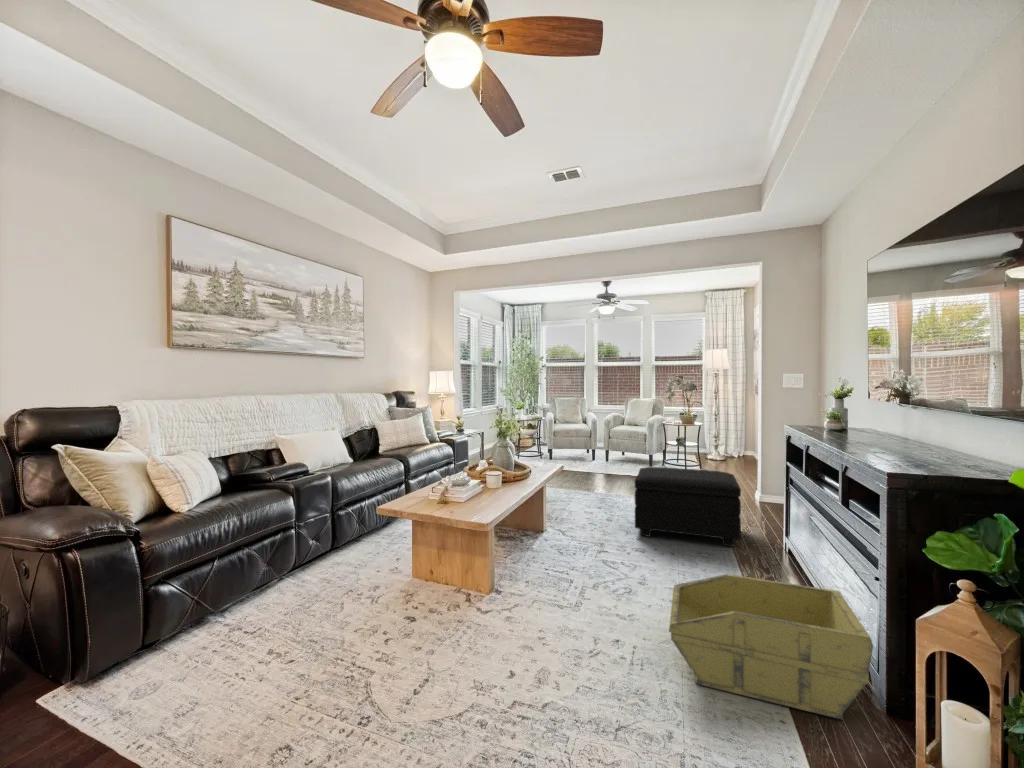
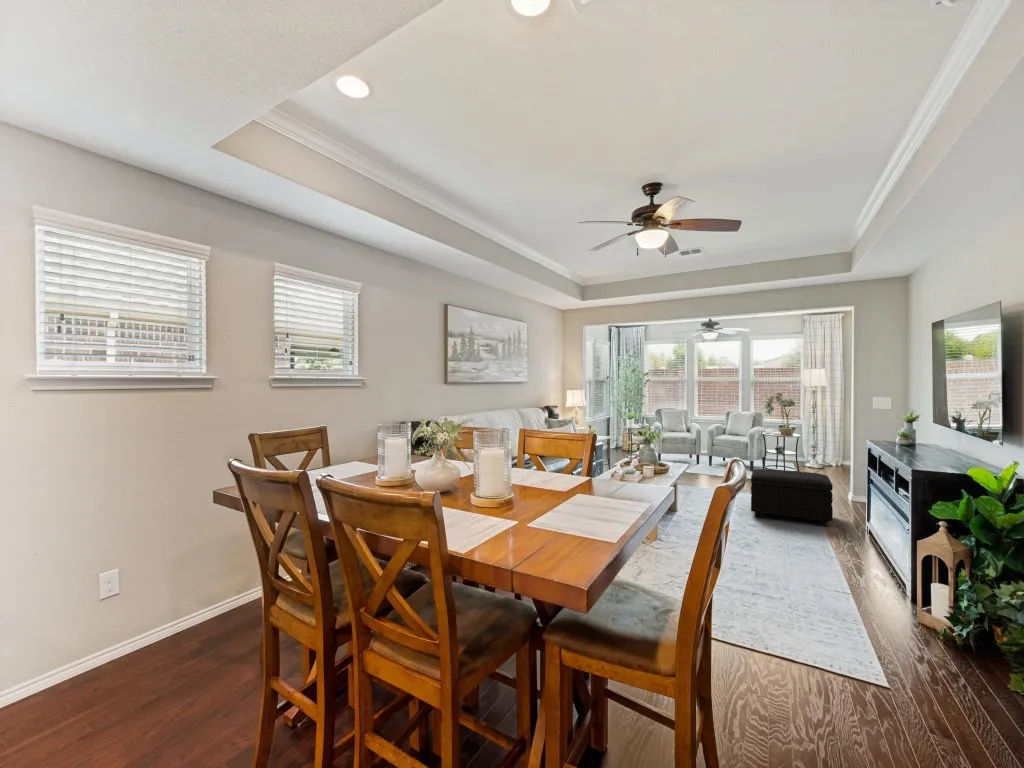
storage bin: present [669,574,873,720] -> none [786,529,901,597]

